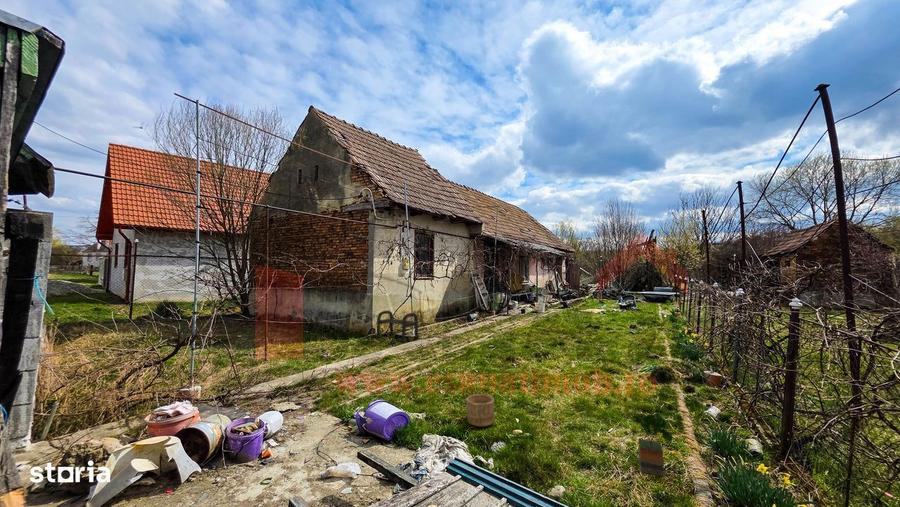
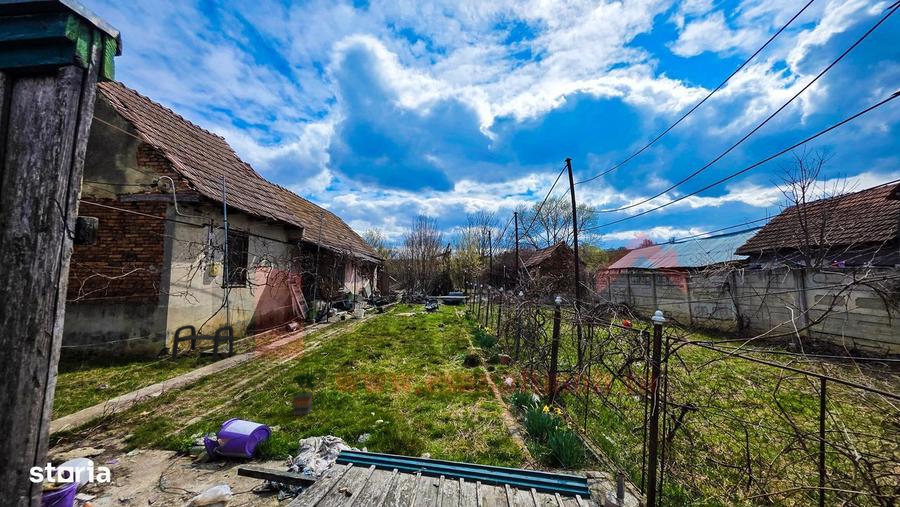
wooden bucket: present [466,394,495,426] -> none [325,396,354,428]
potted tree: present [632,413,673,476] -> present [293,373,317,415]

